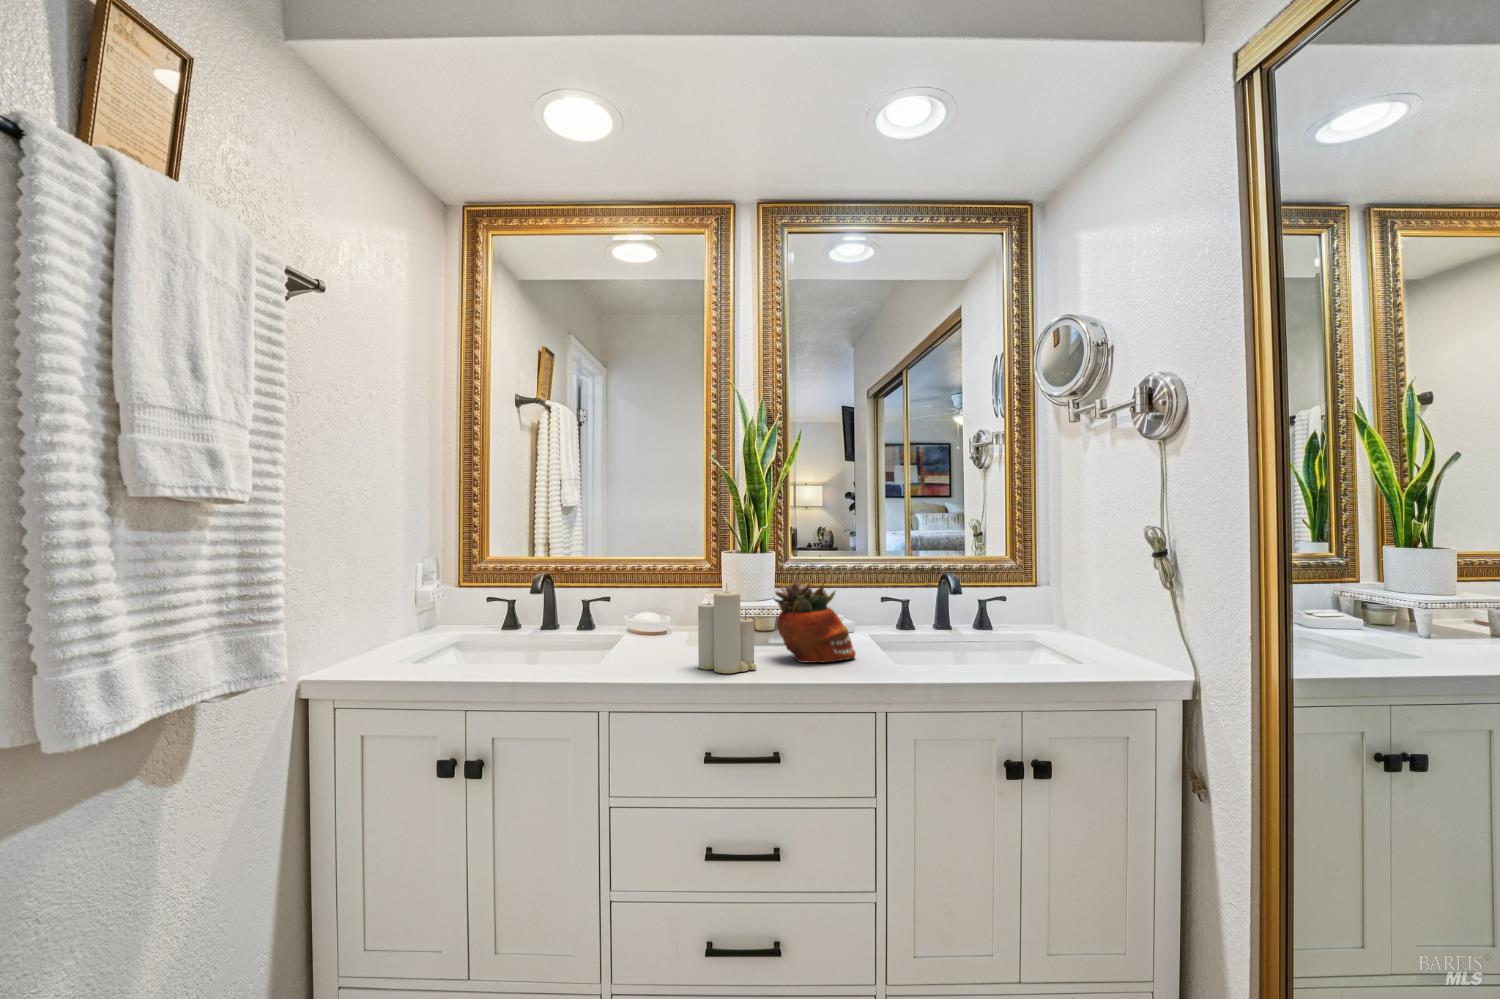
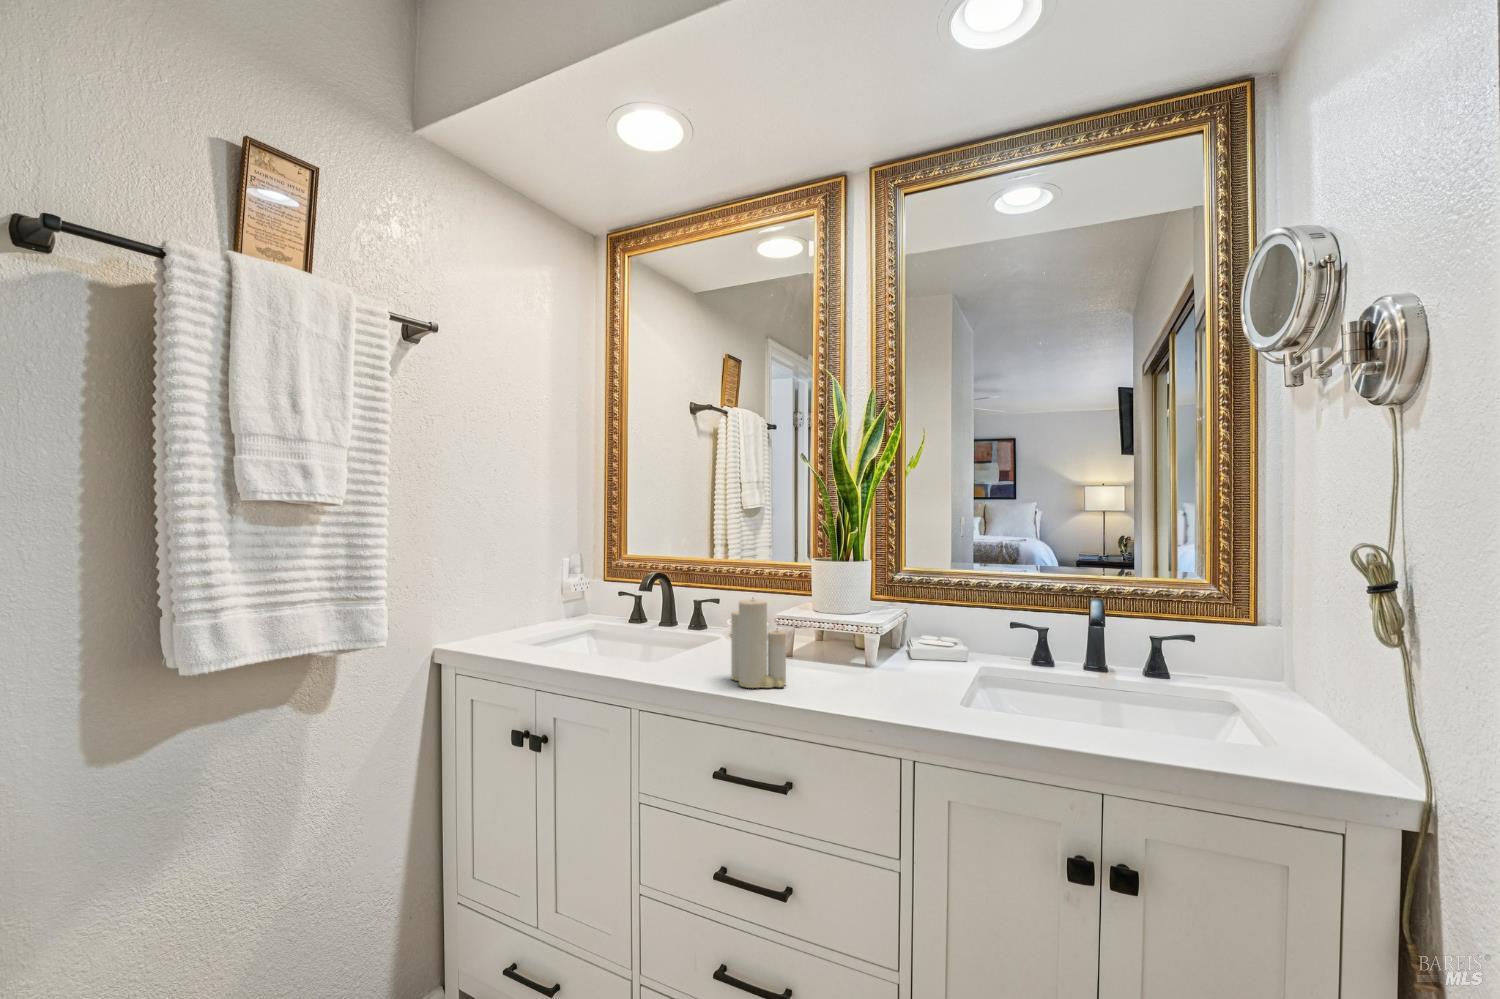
succulent planter: present [774,581,856,663] -> none [824,592,917,690]

